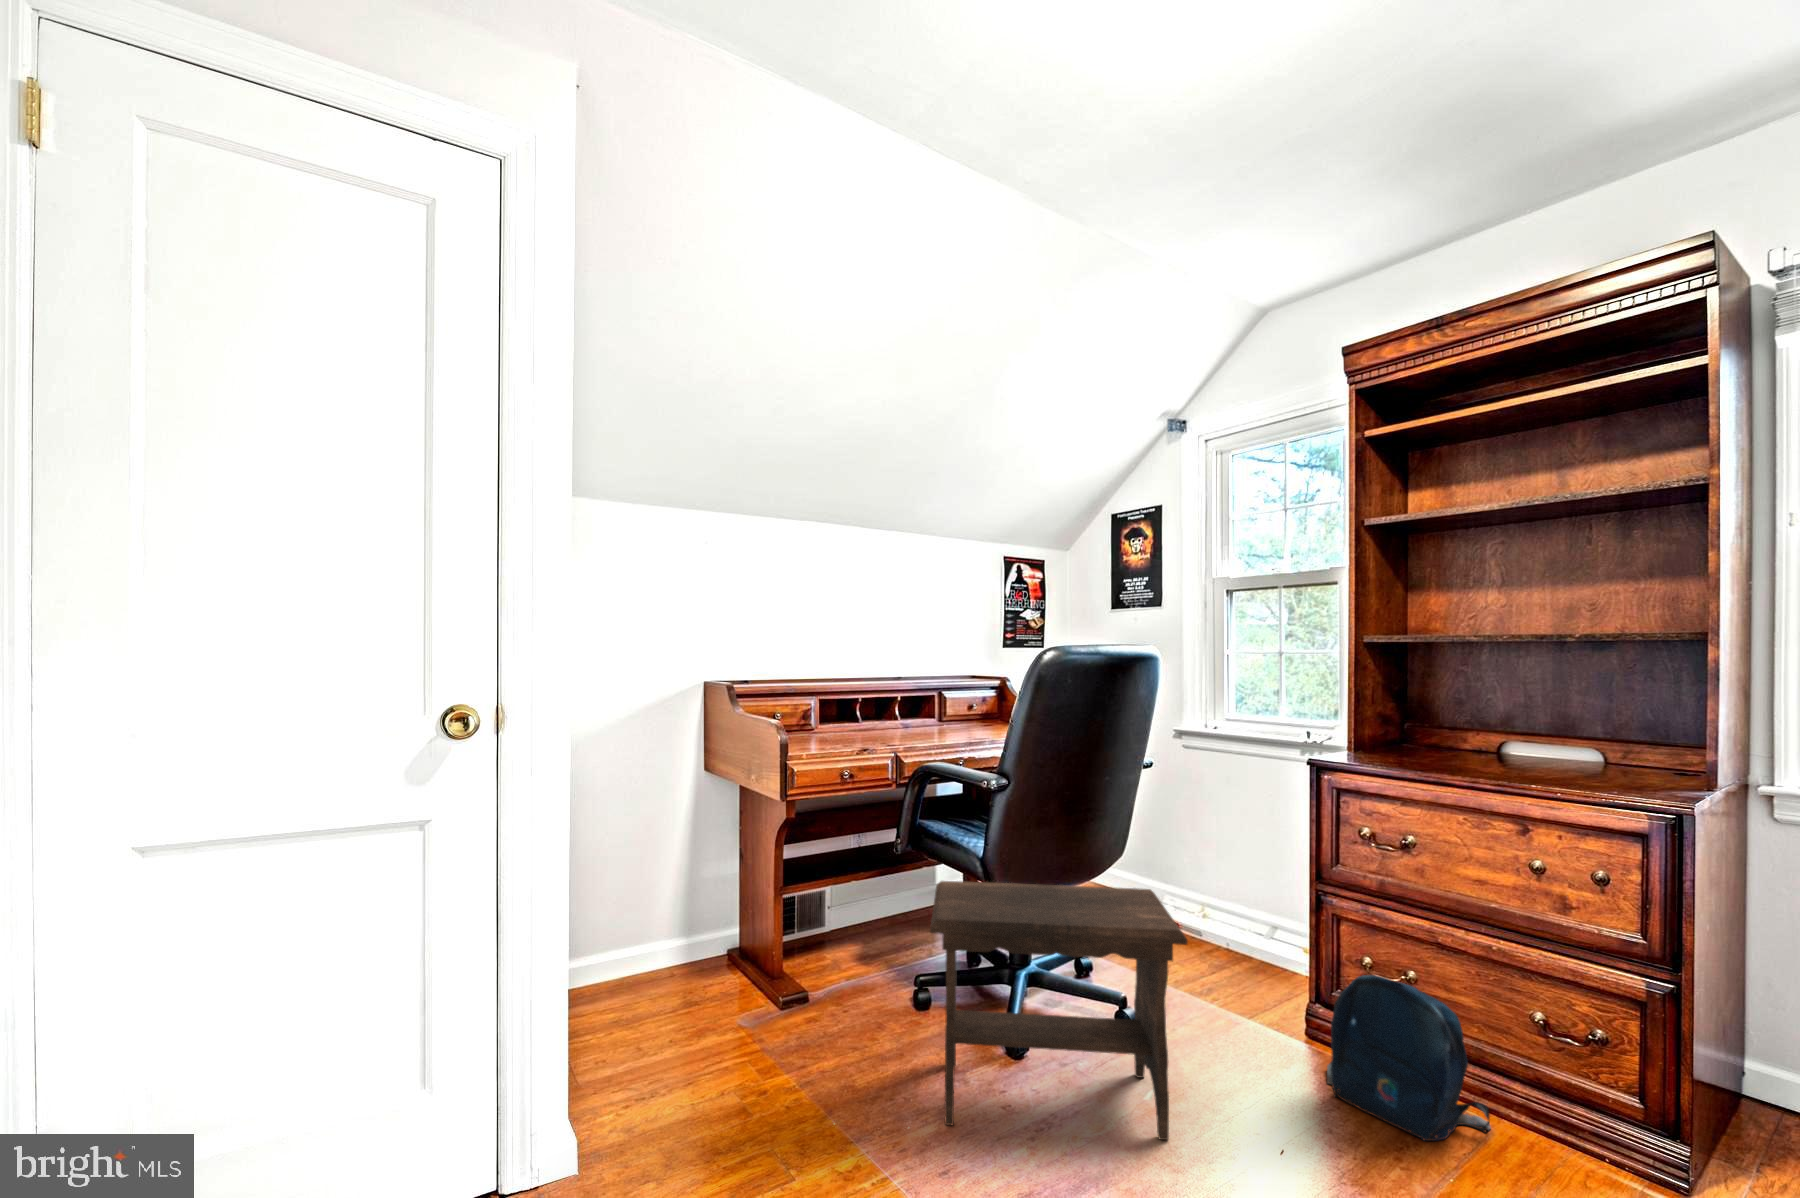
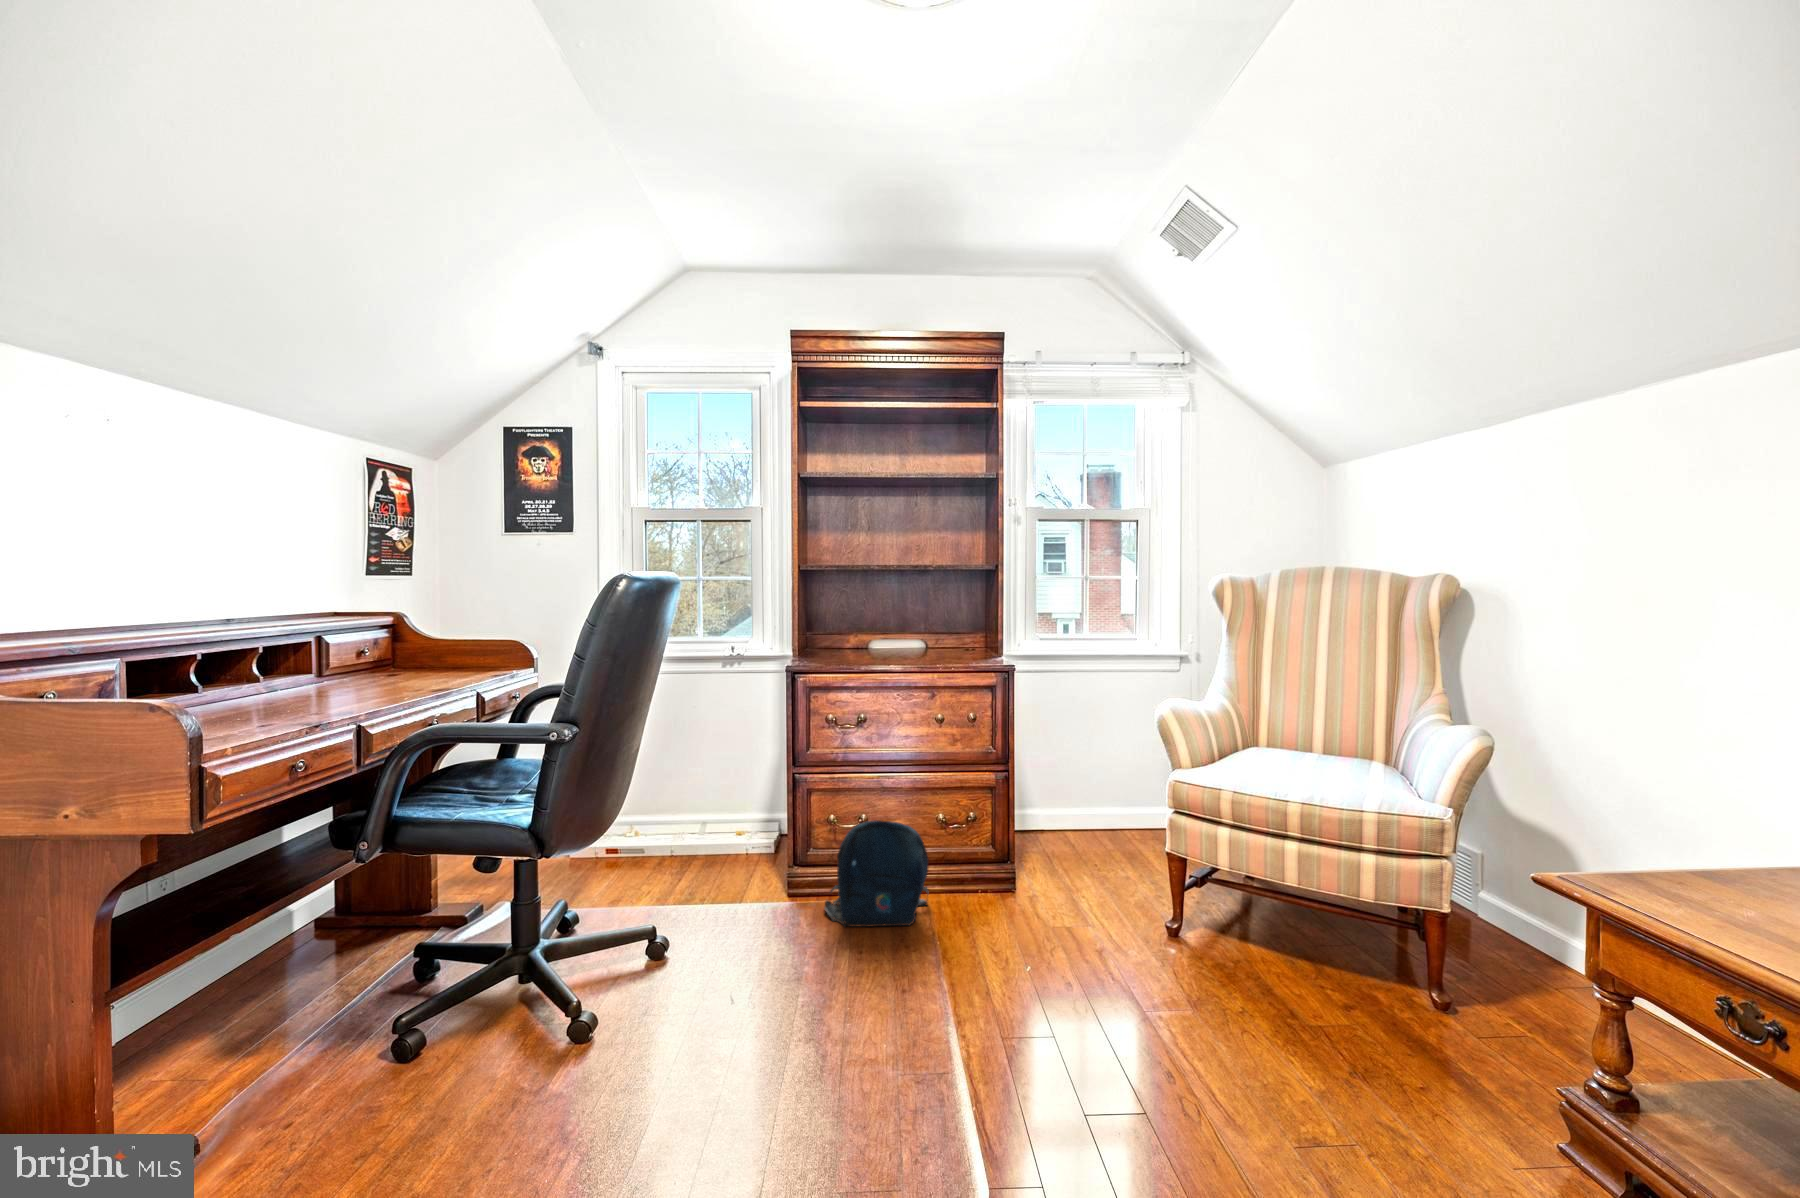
footstool: present [930,881,1188,1140] -> none [507,801,805,1124]

